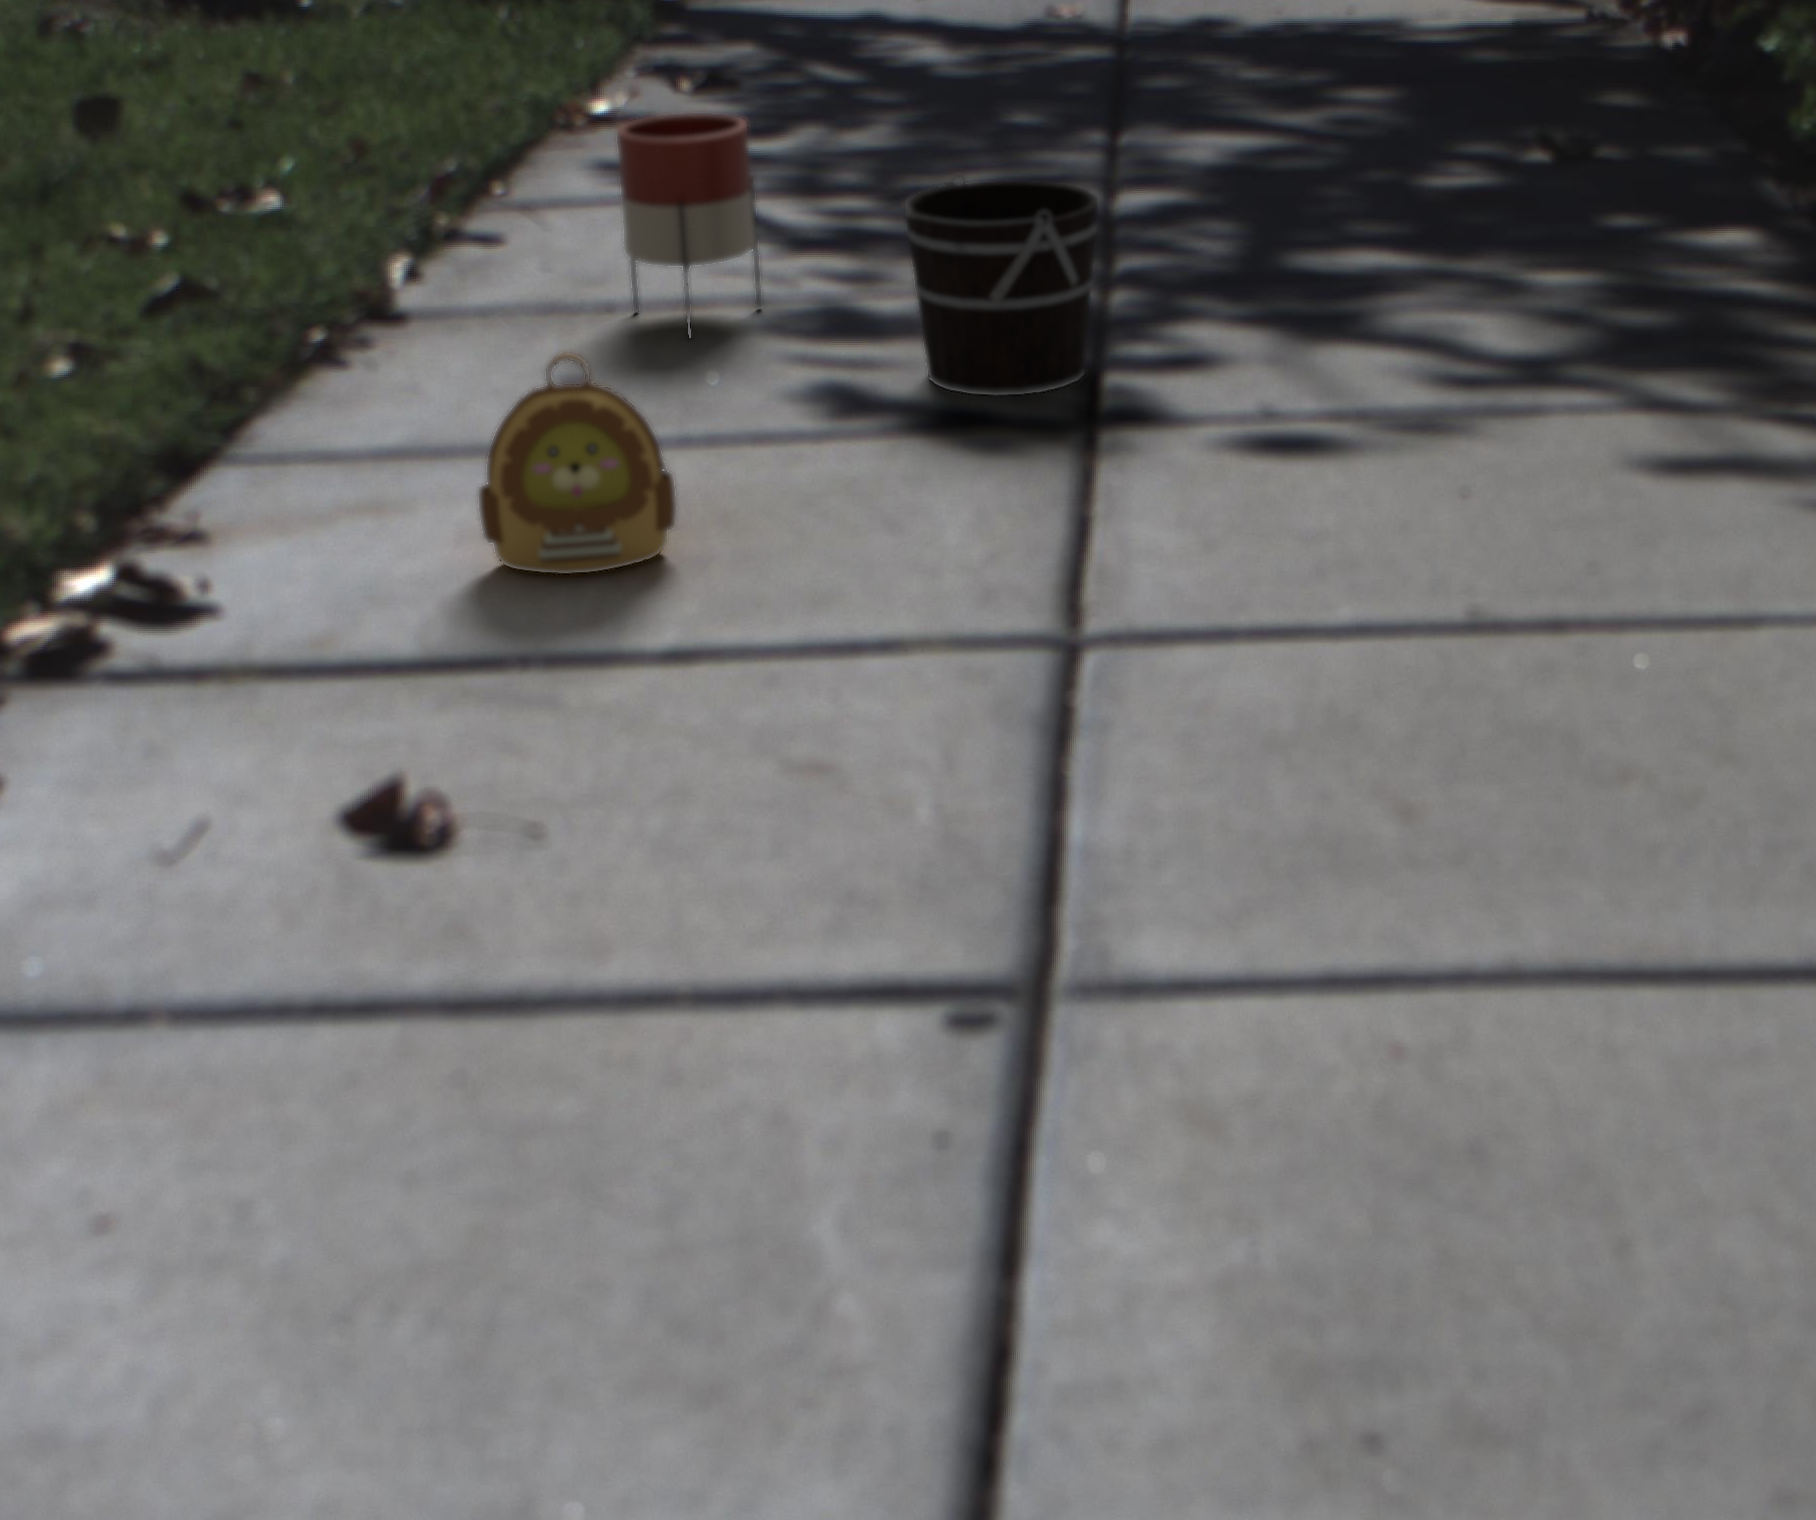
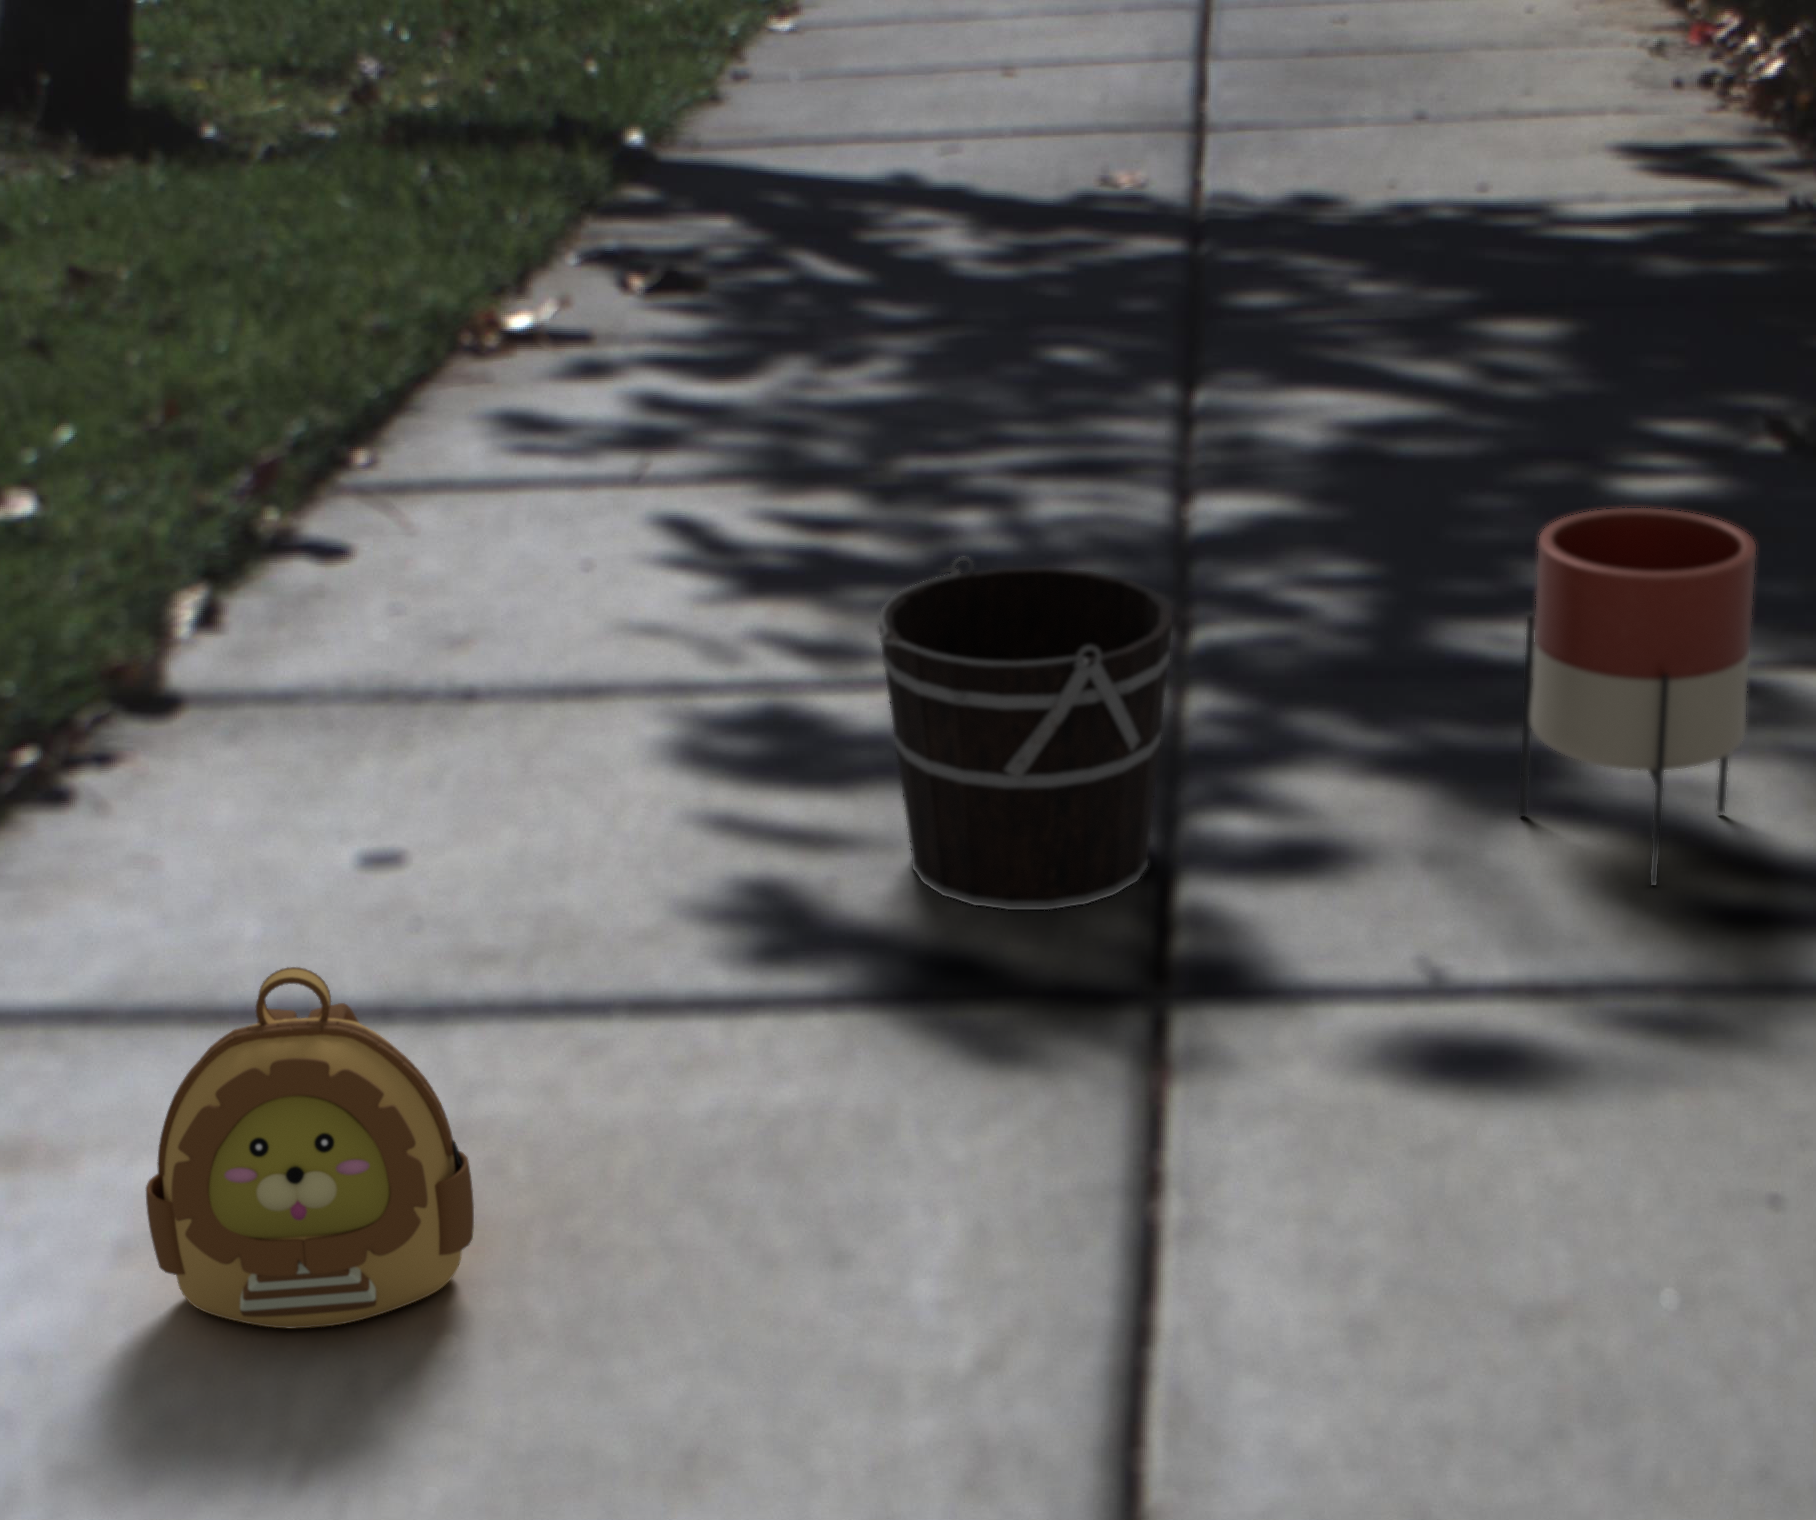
planter: present [617,113,761,333] -> present [1519,508,1756,885]

